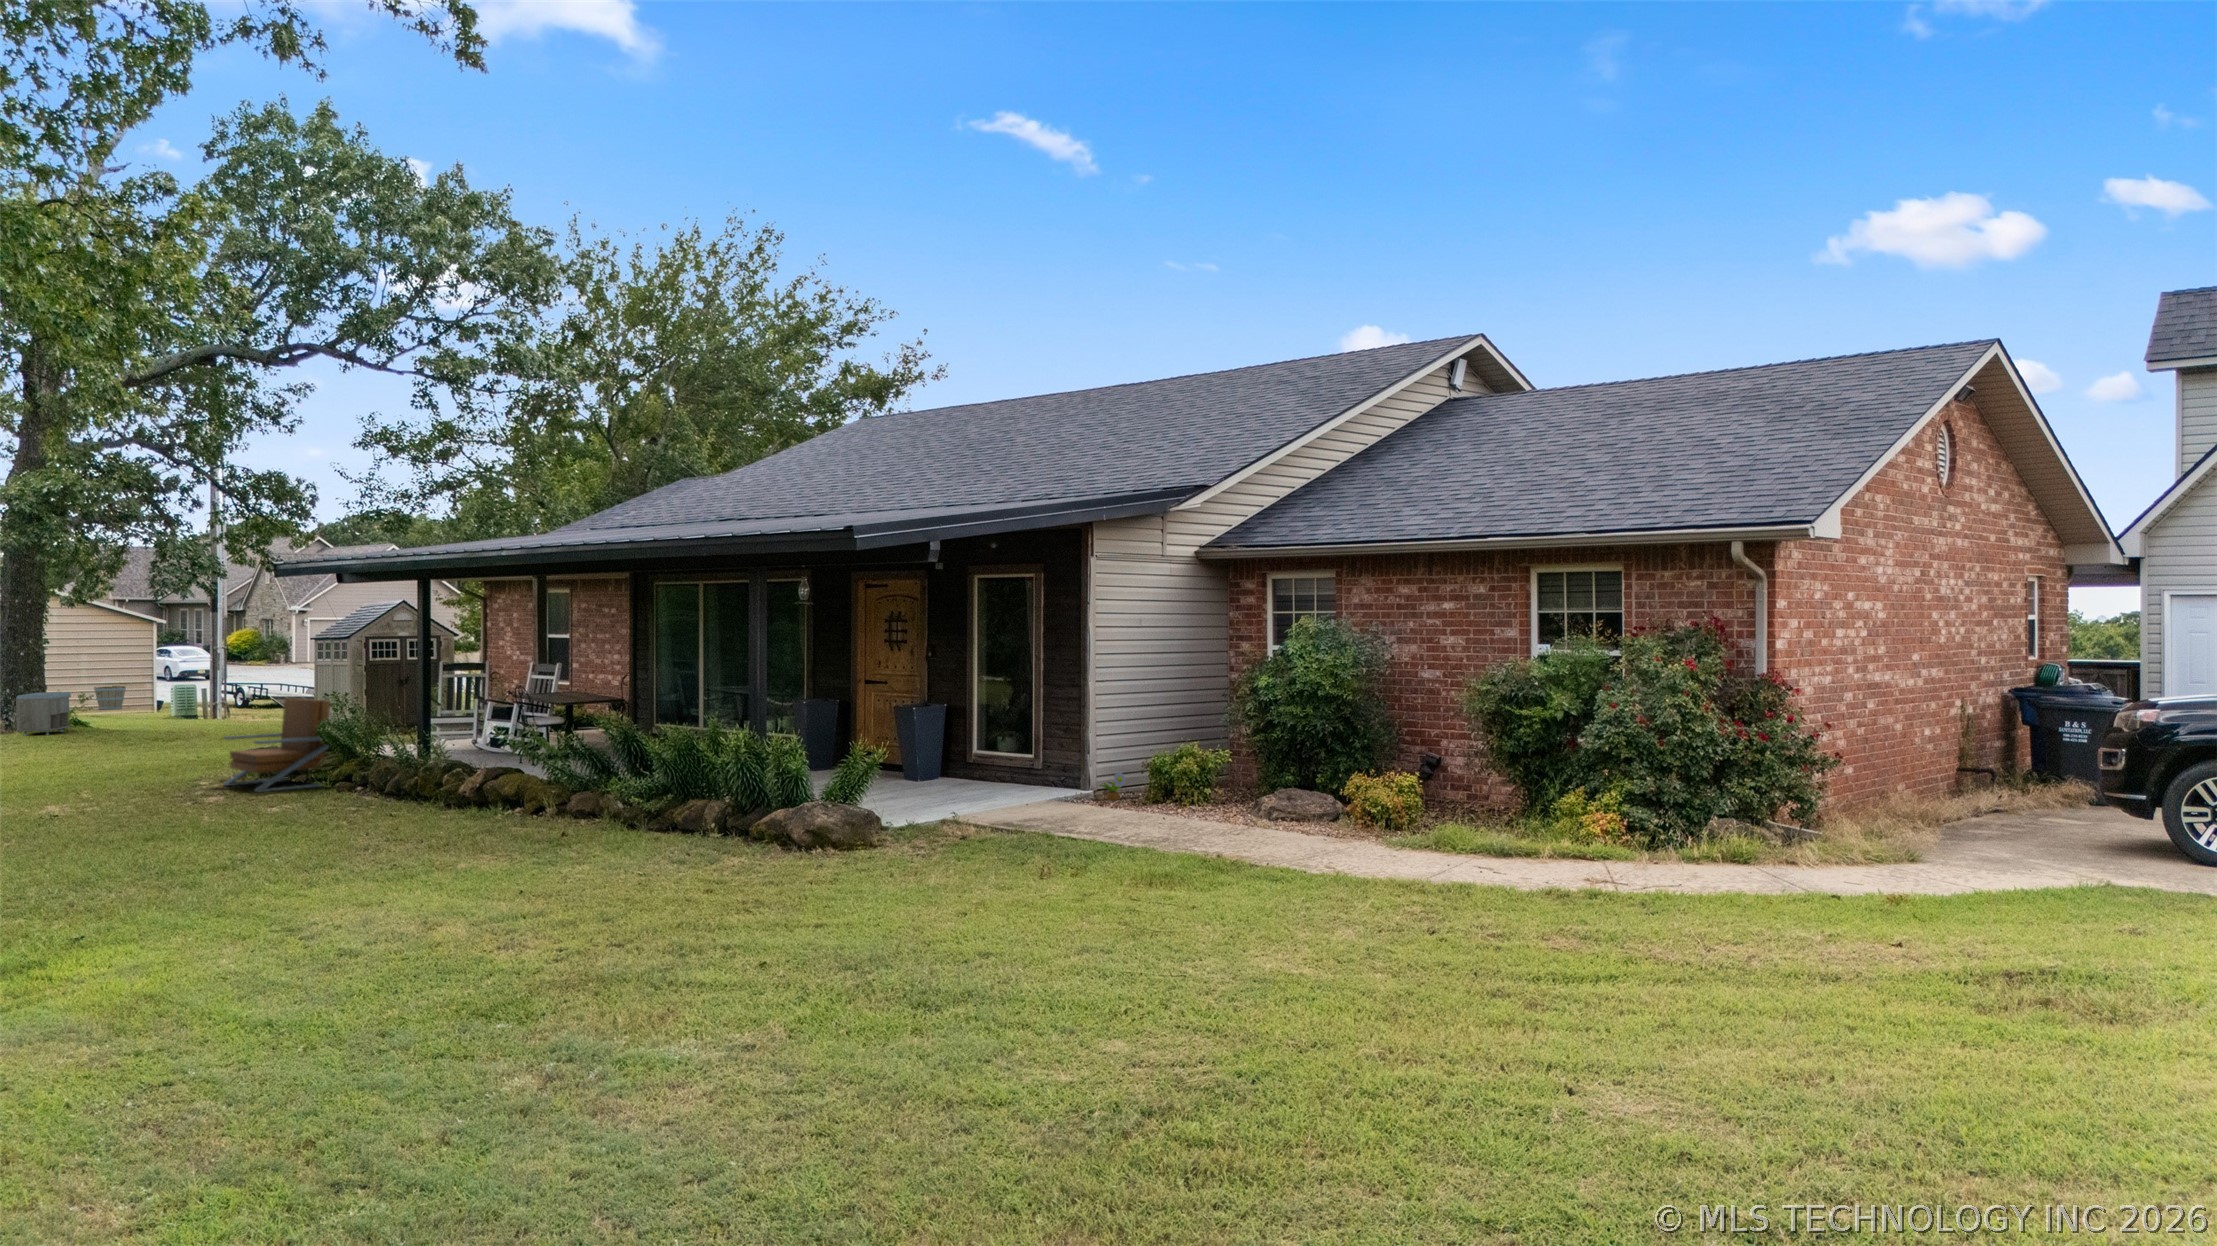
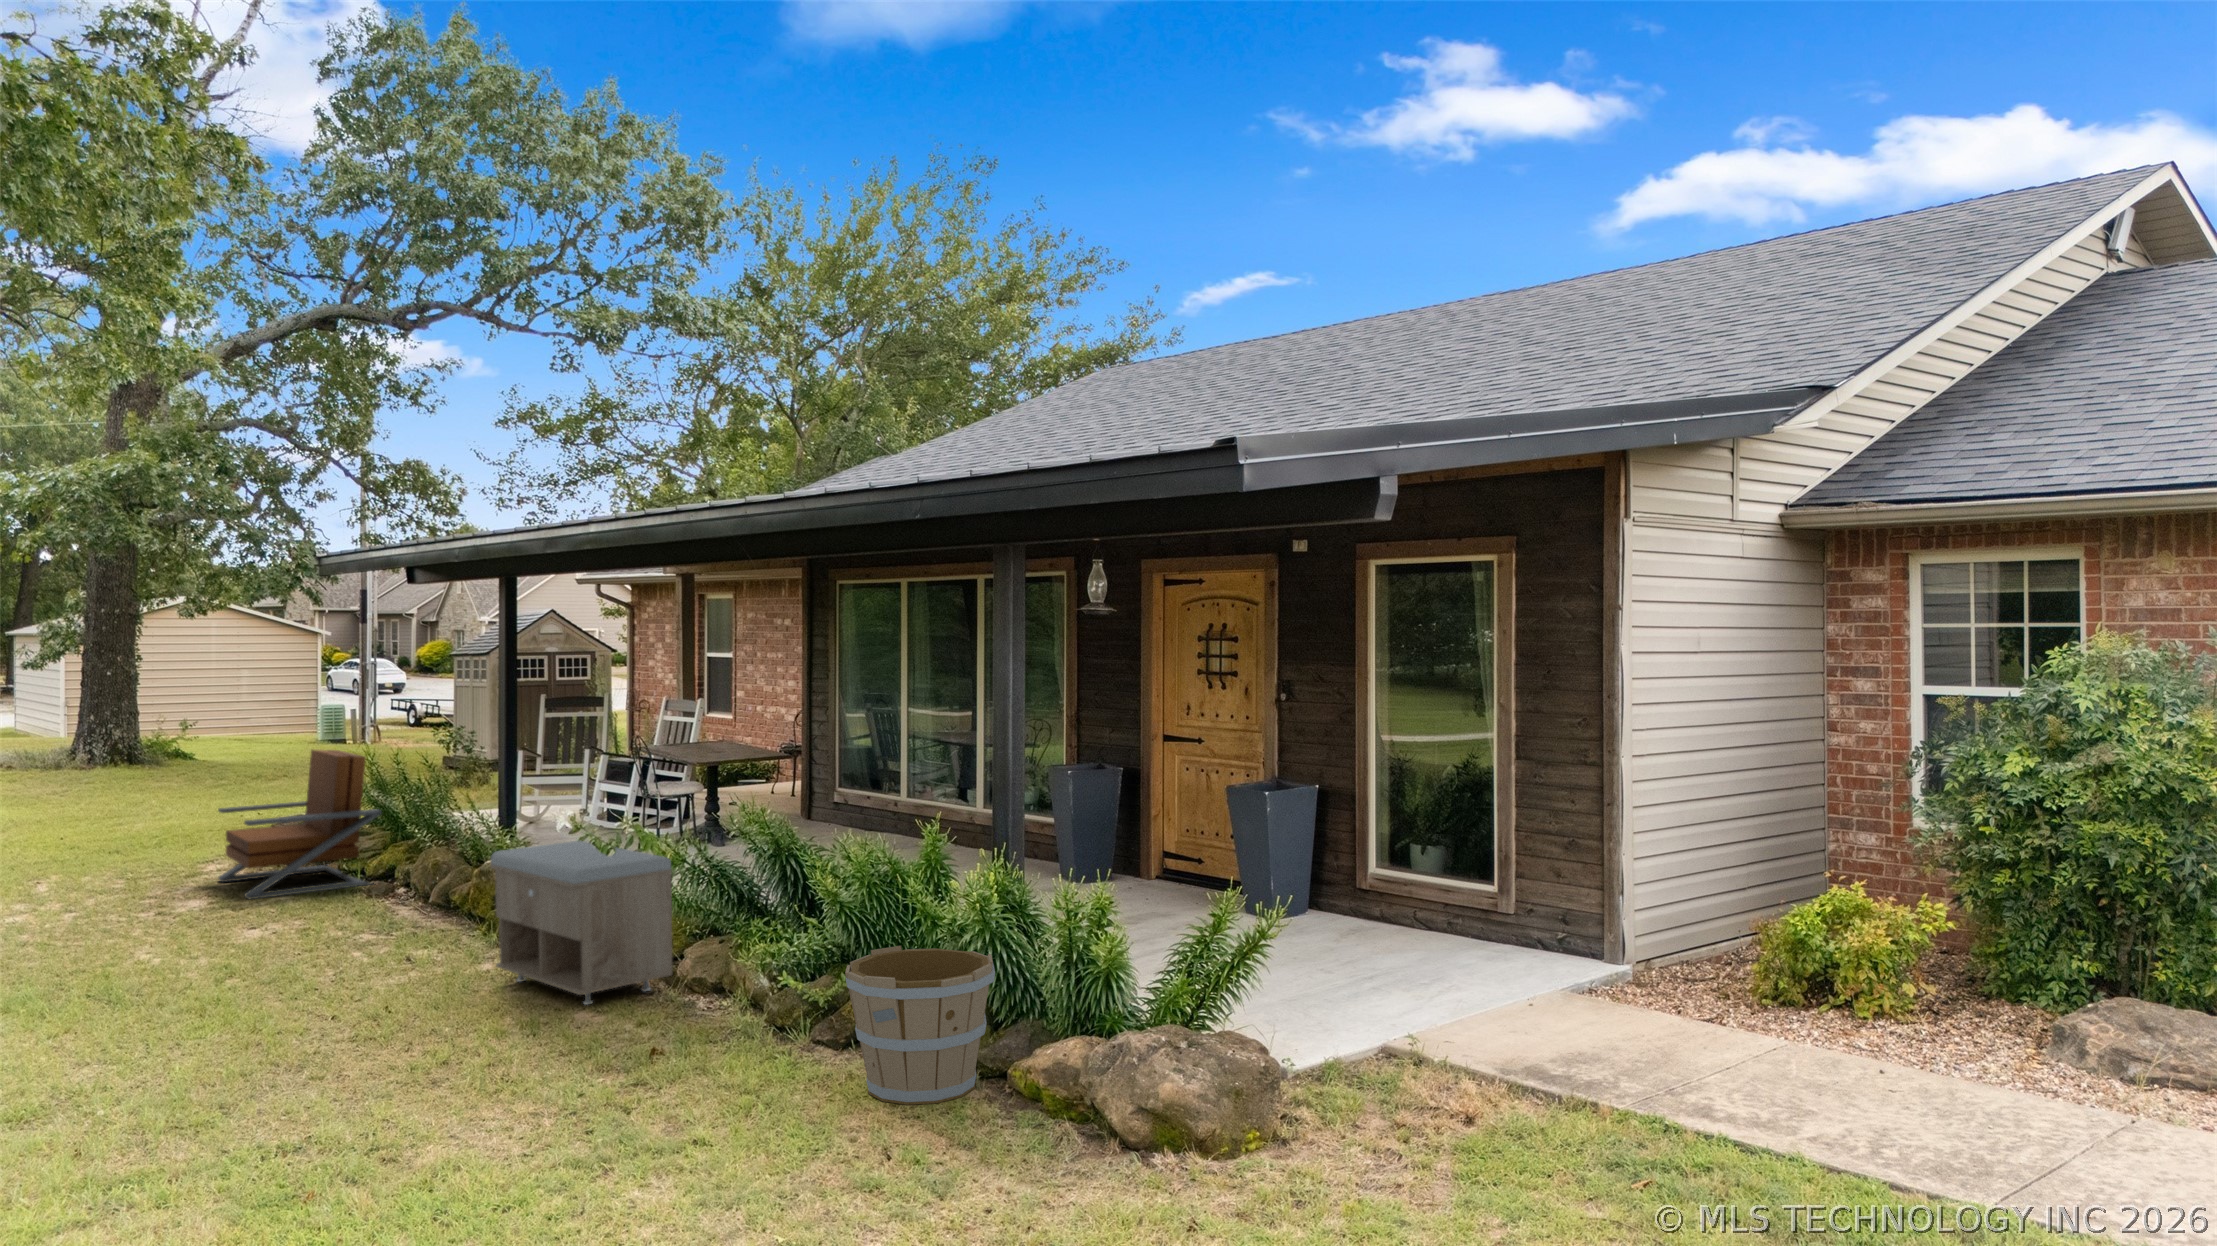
wooden bucket: present [94,686,126,710] -> present [845,946,995,1105]
storage bench: present [16,692,71,736] -> present [491,840,672,1005]
decorative plant: present [1099,771,1126,800] -> none [1643,928,1703,984]

